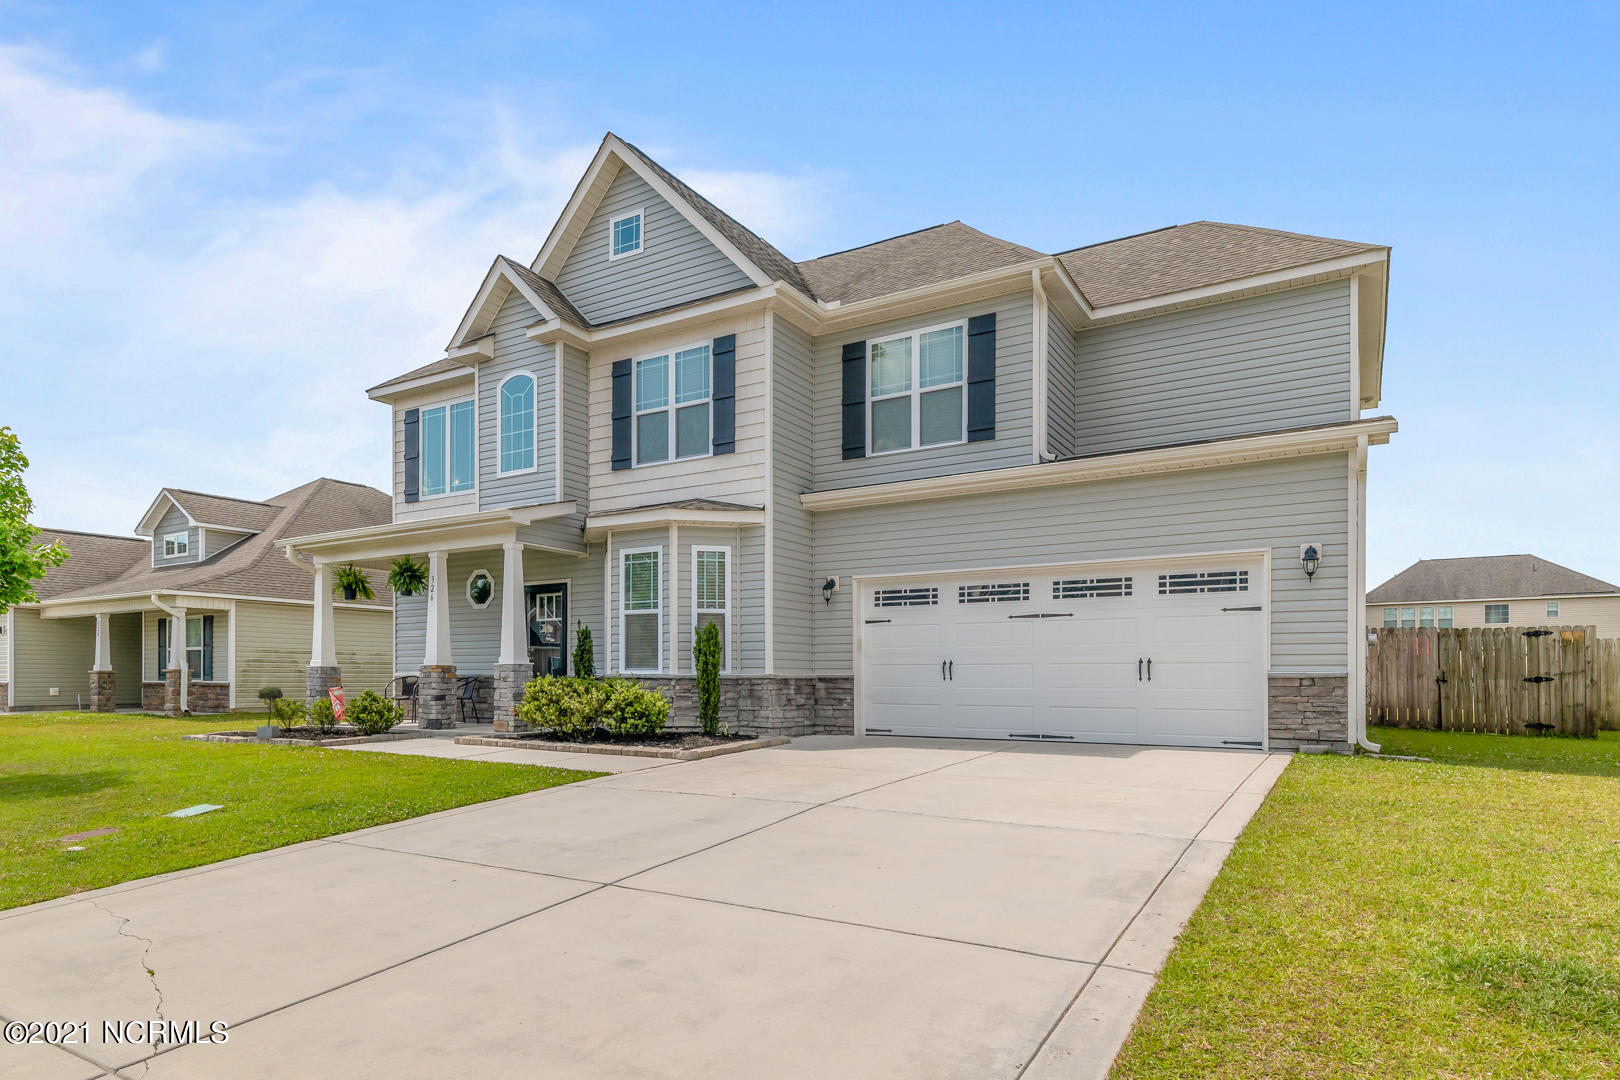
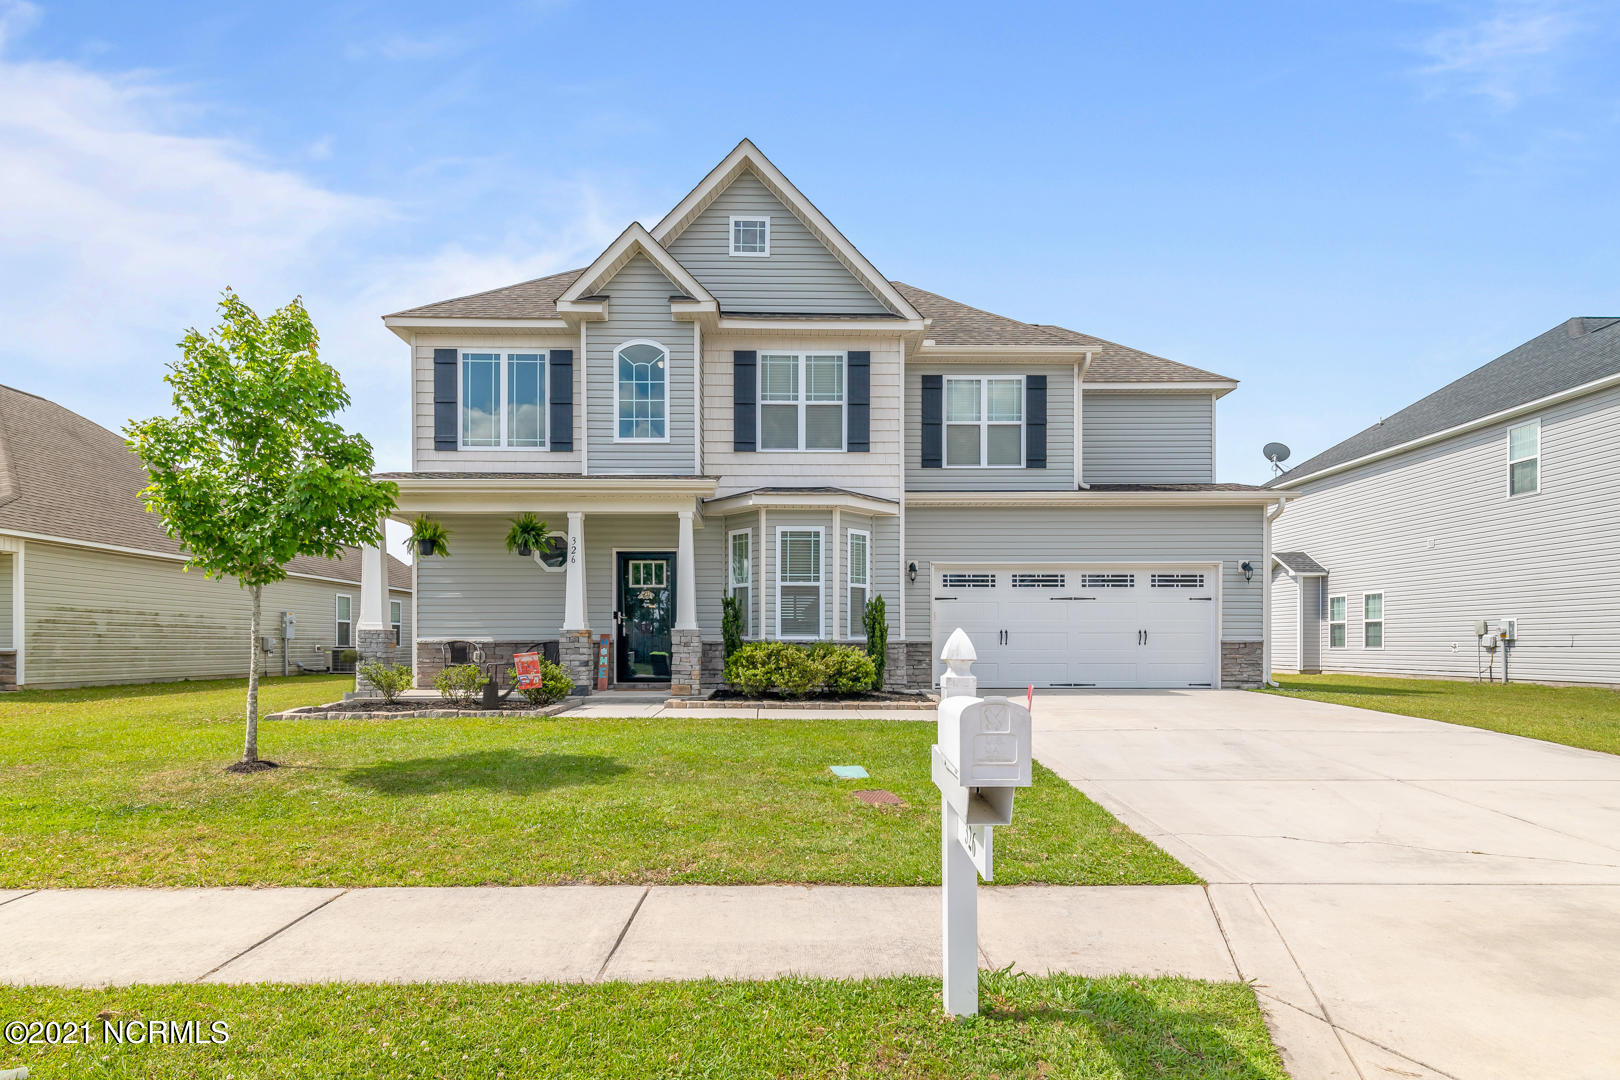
watering can: none [303,713,343,747] -> present [476,675,520,710]

